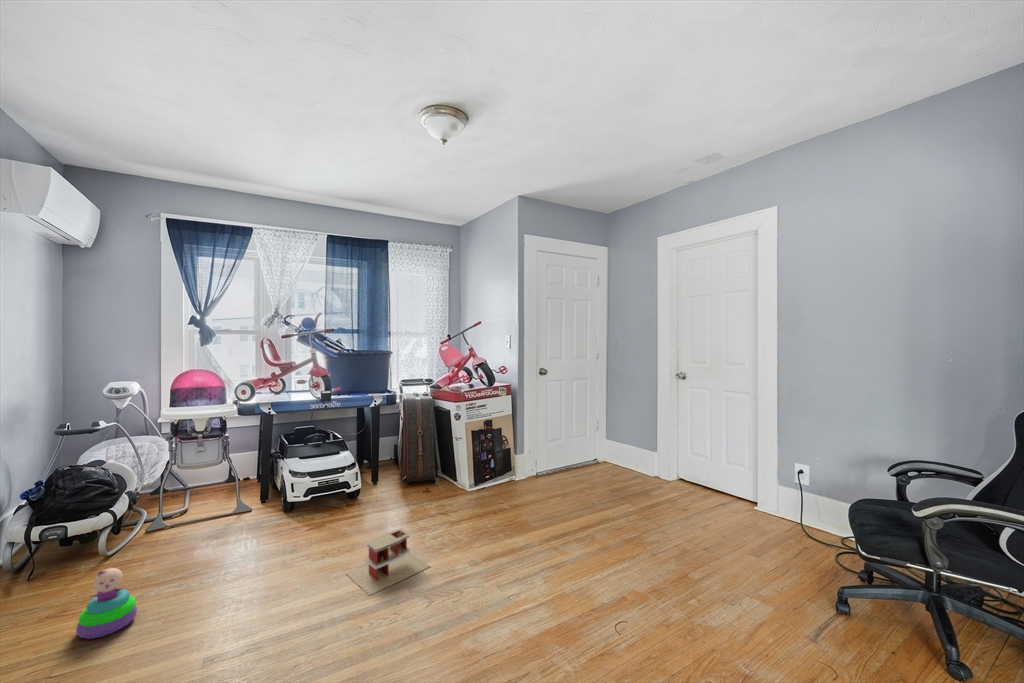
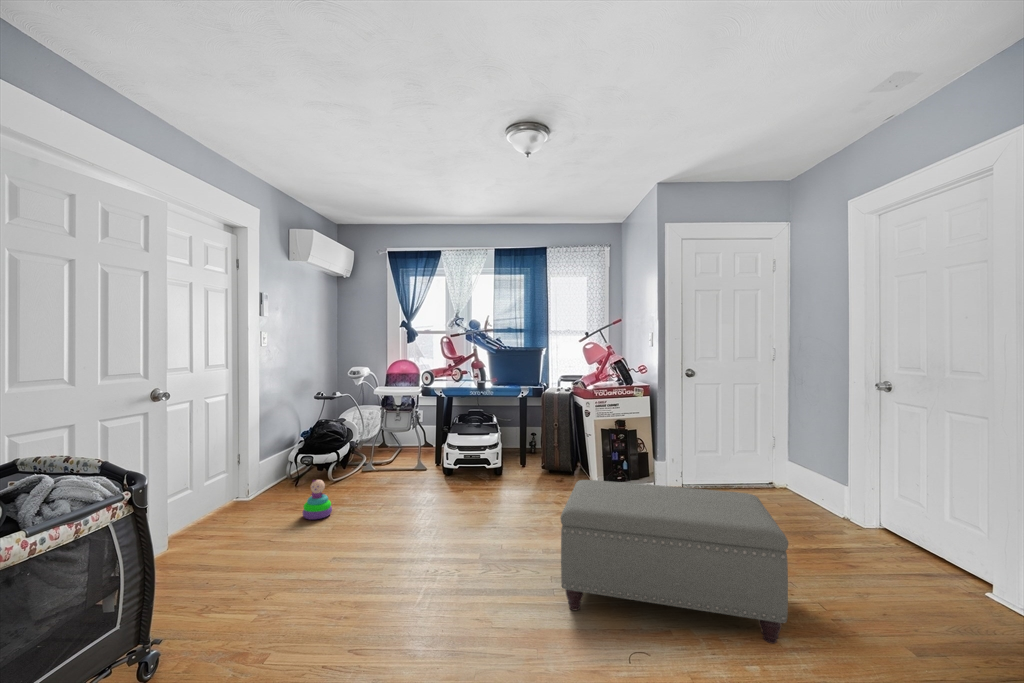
ottoman: none [516,478,728,636] -> present [561,480,788,644]
toy house: present [347,528,430,595] -> none [453,497,514,540]

